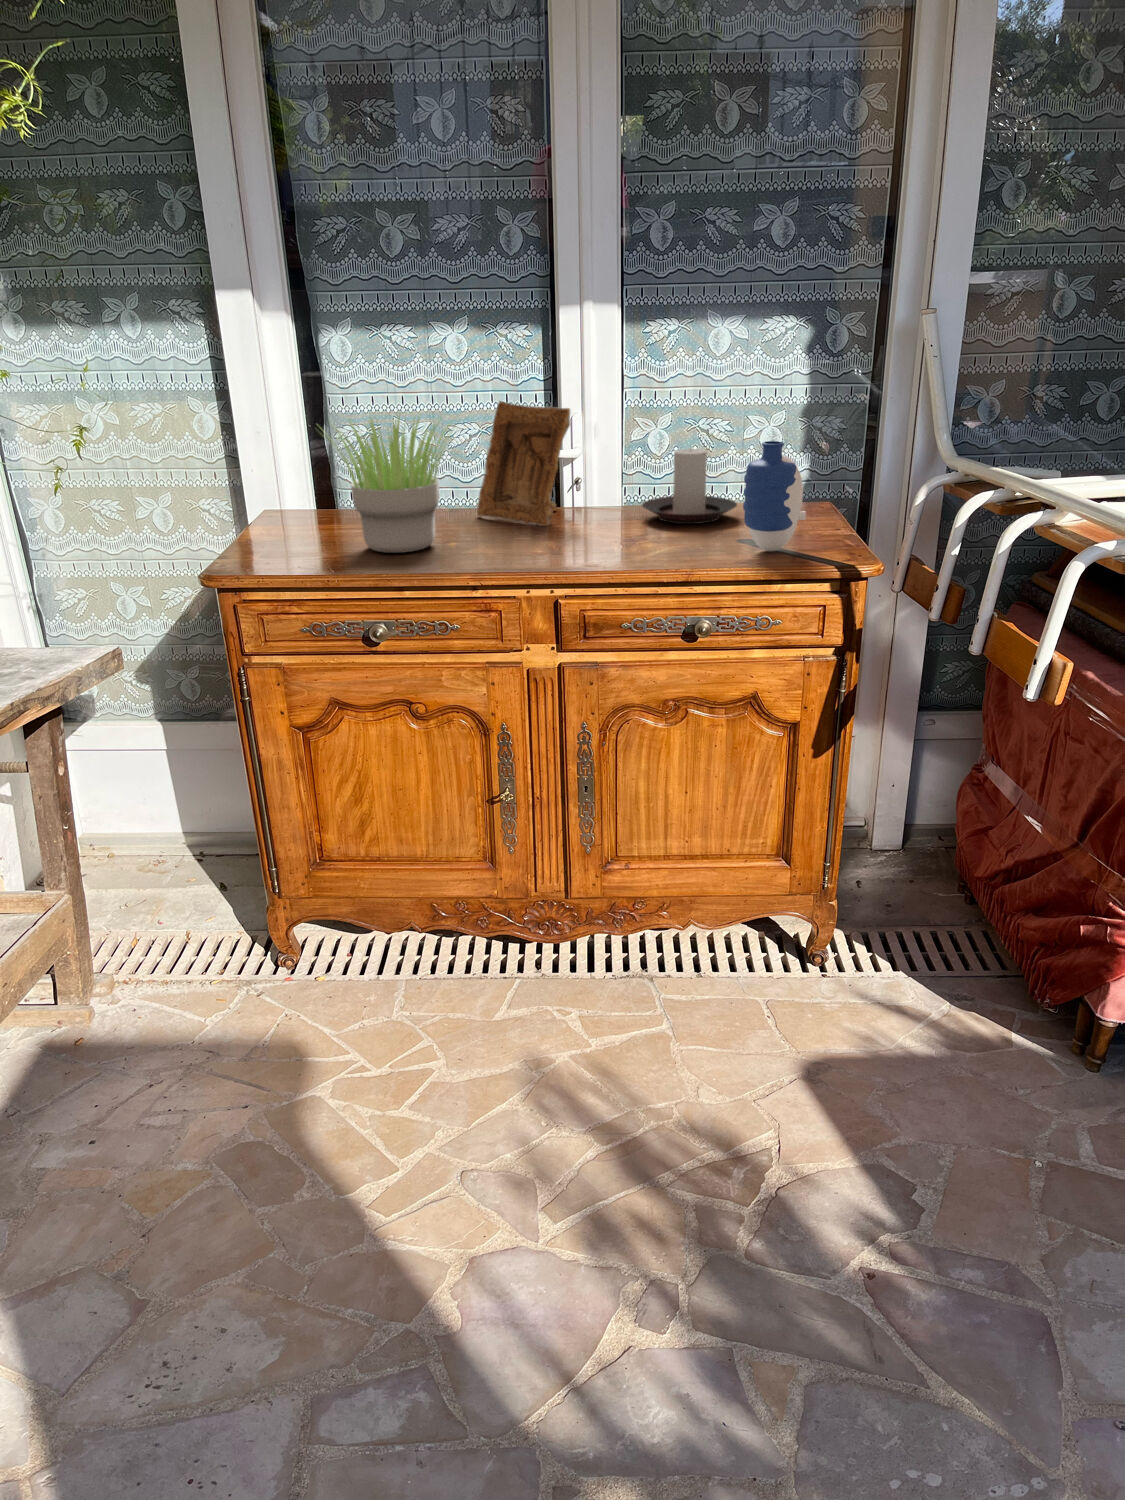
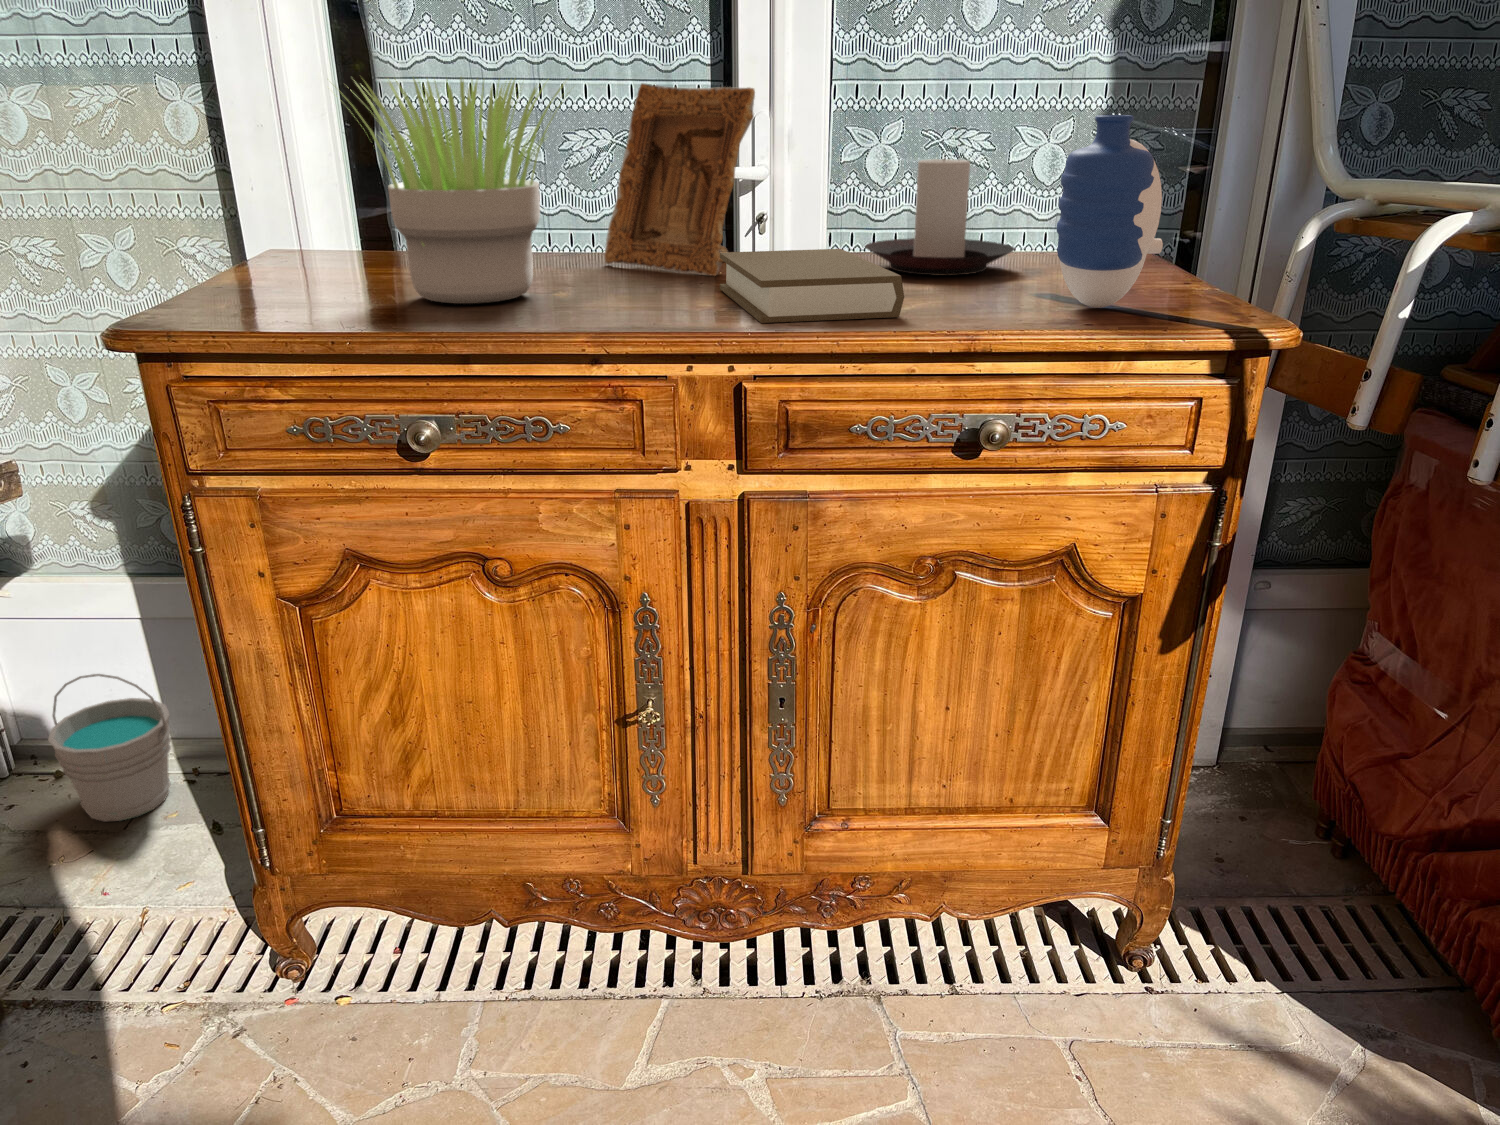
book: none [548,512,653,566] -> present [719,249,904,323]
bucket: none [116,785,191,882] -> present [48,674,171,821]

